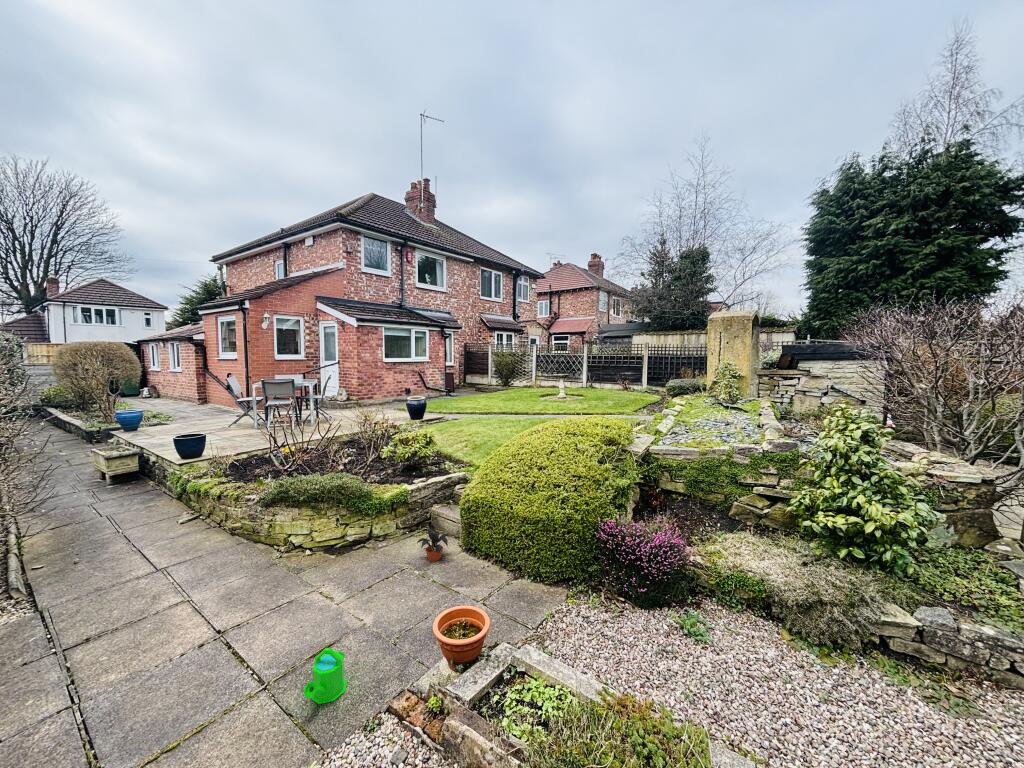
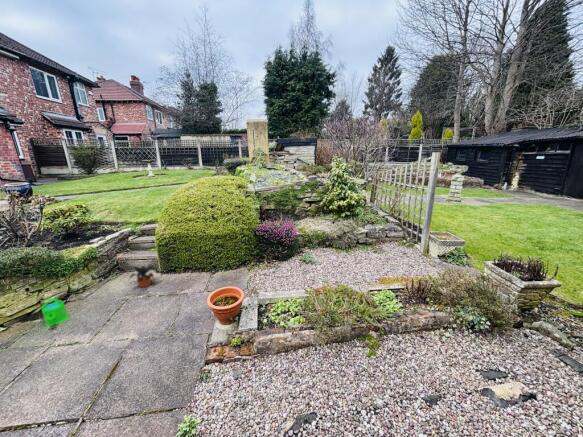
watering can: present [304,648,347,704] -> present [42,299,69,326]

